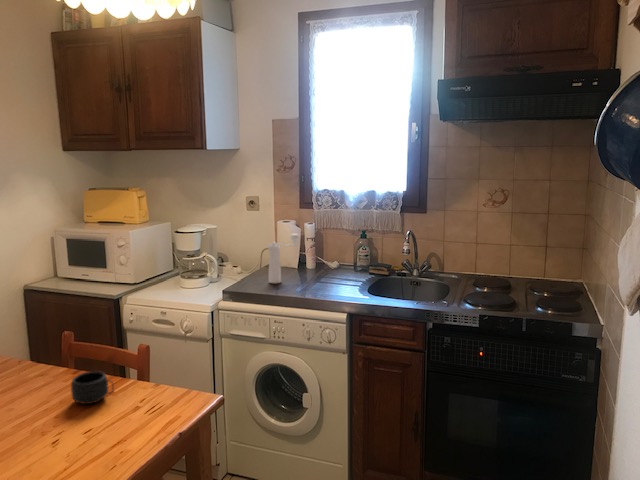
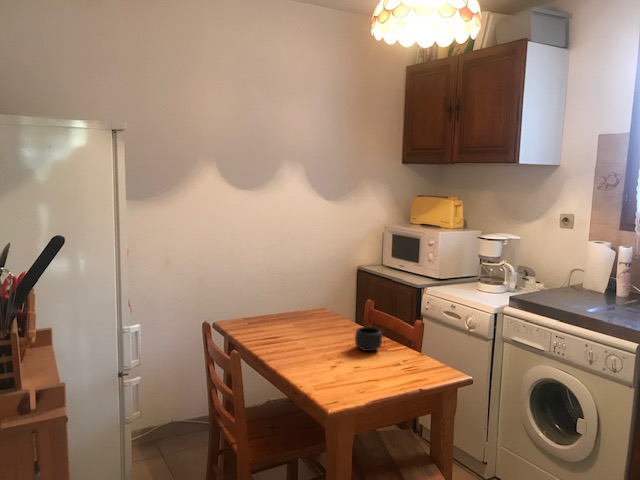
pepper mill: present [268,234,299,283] -> none [563,253,606,301]

